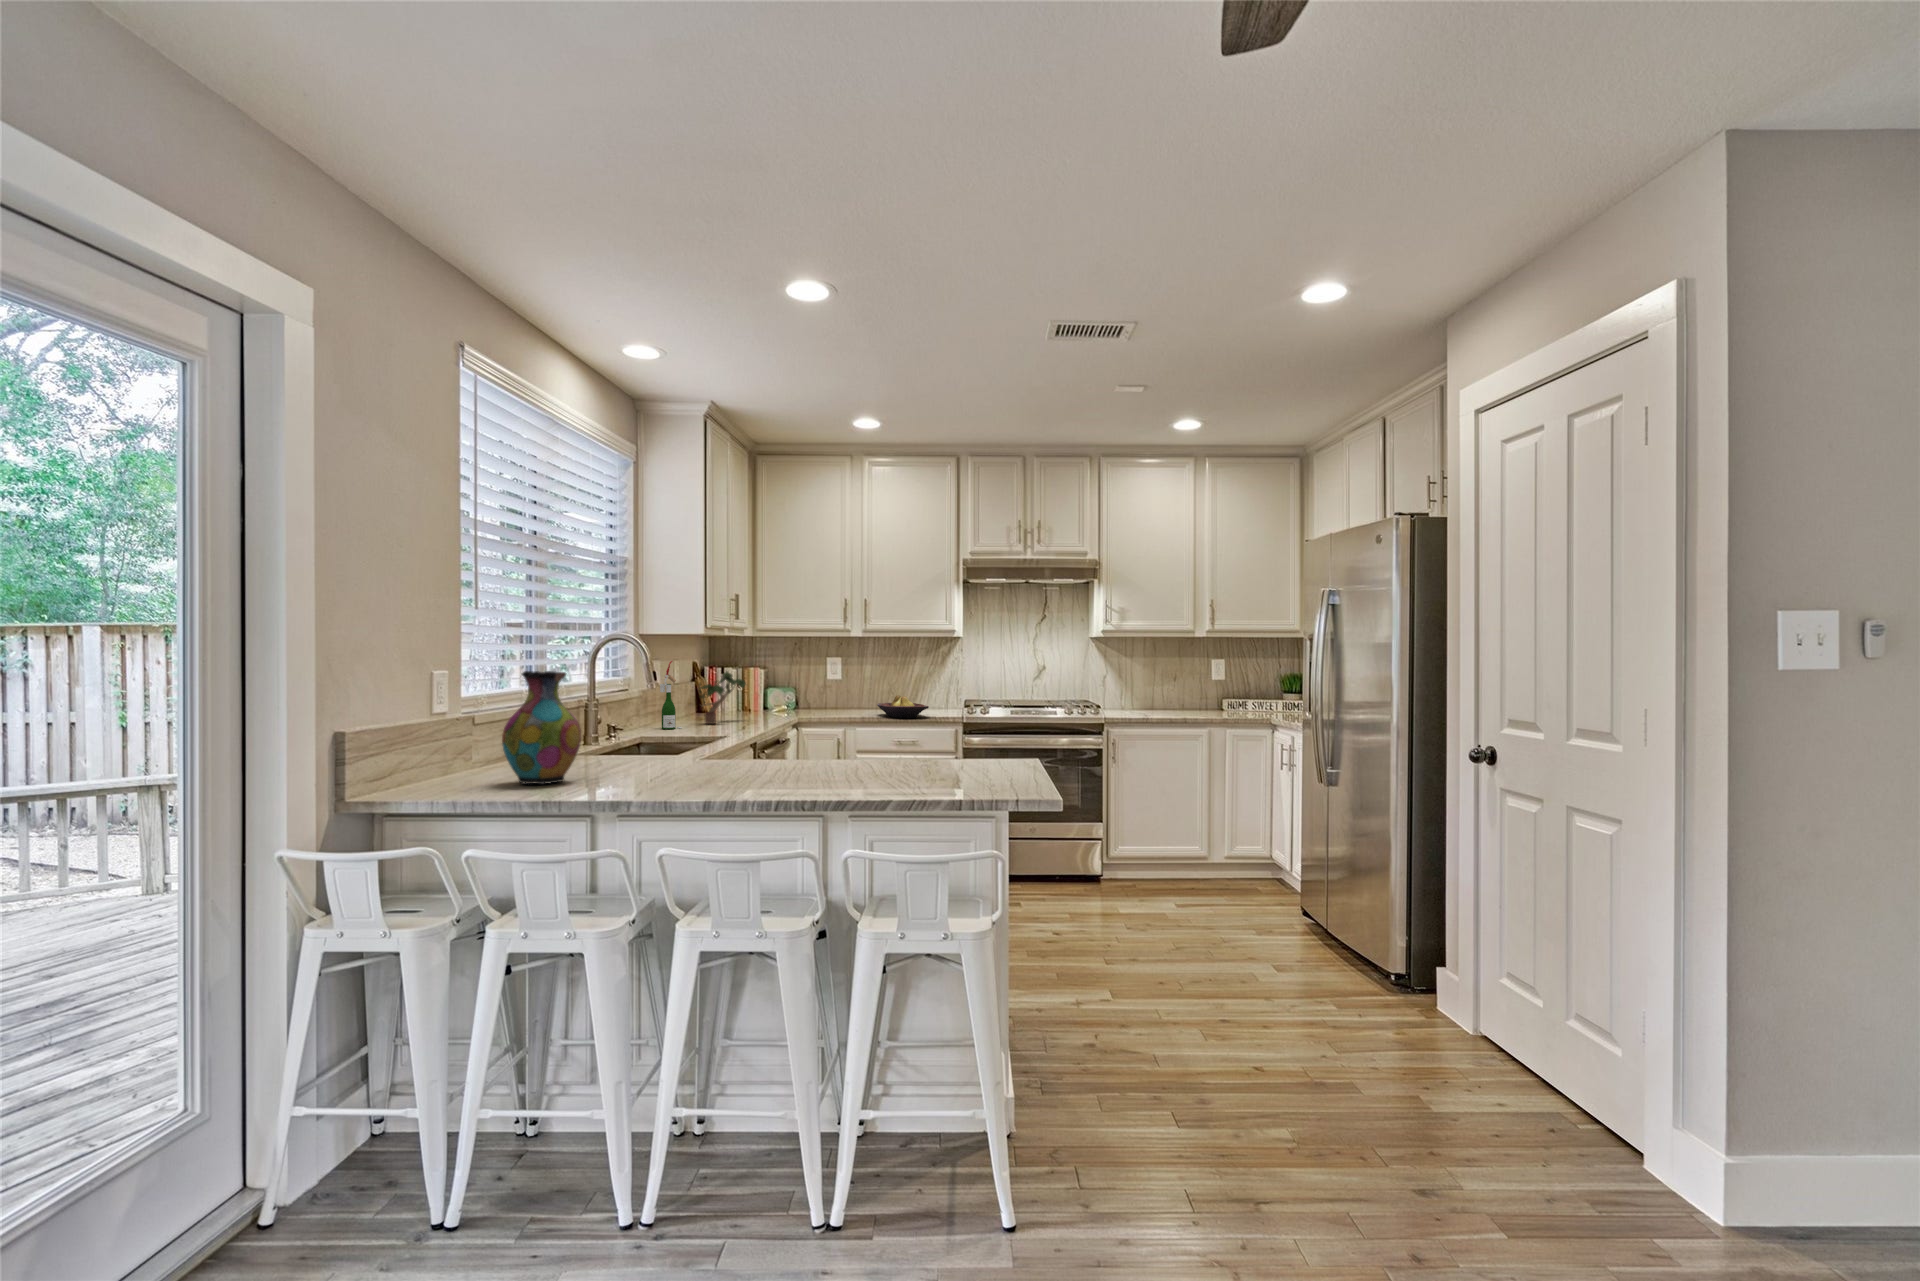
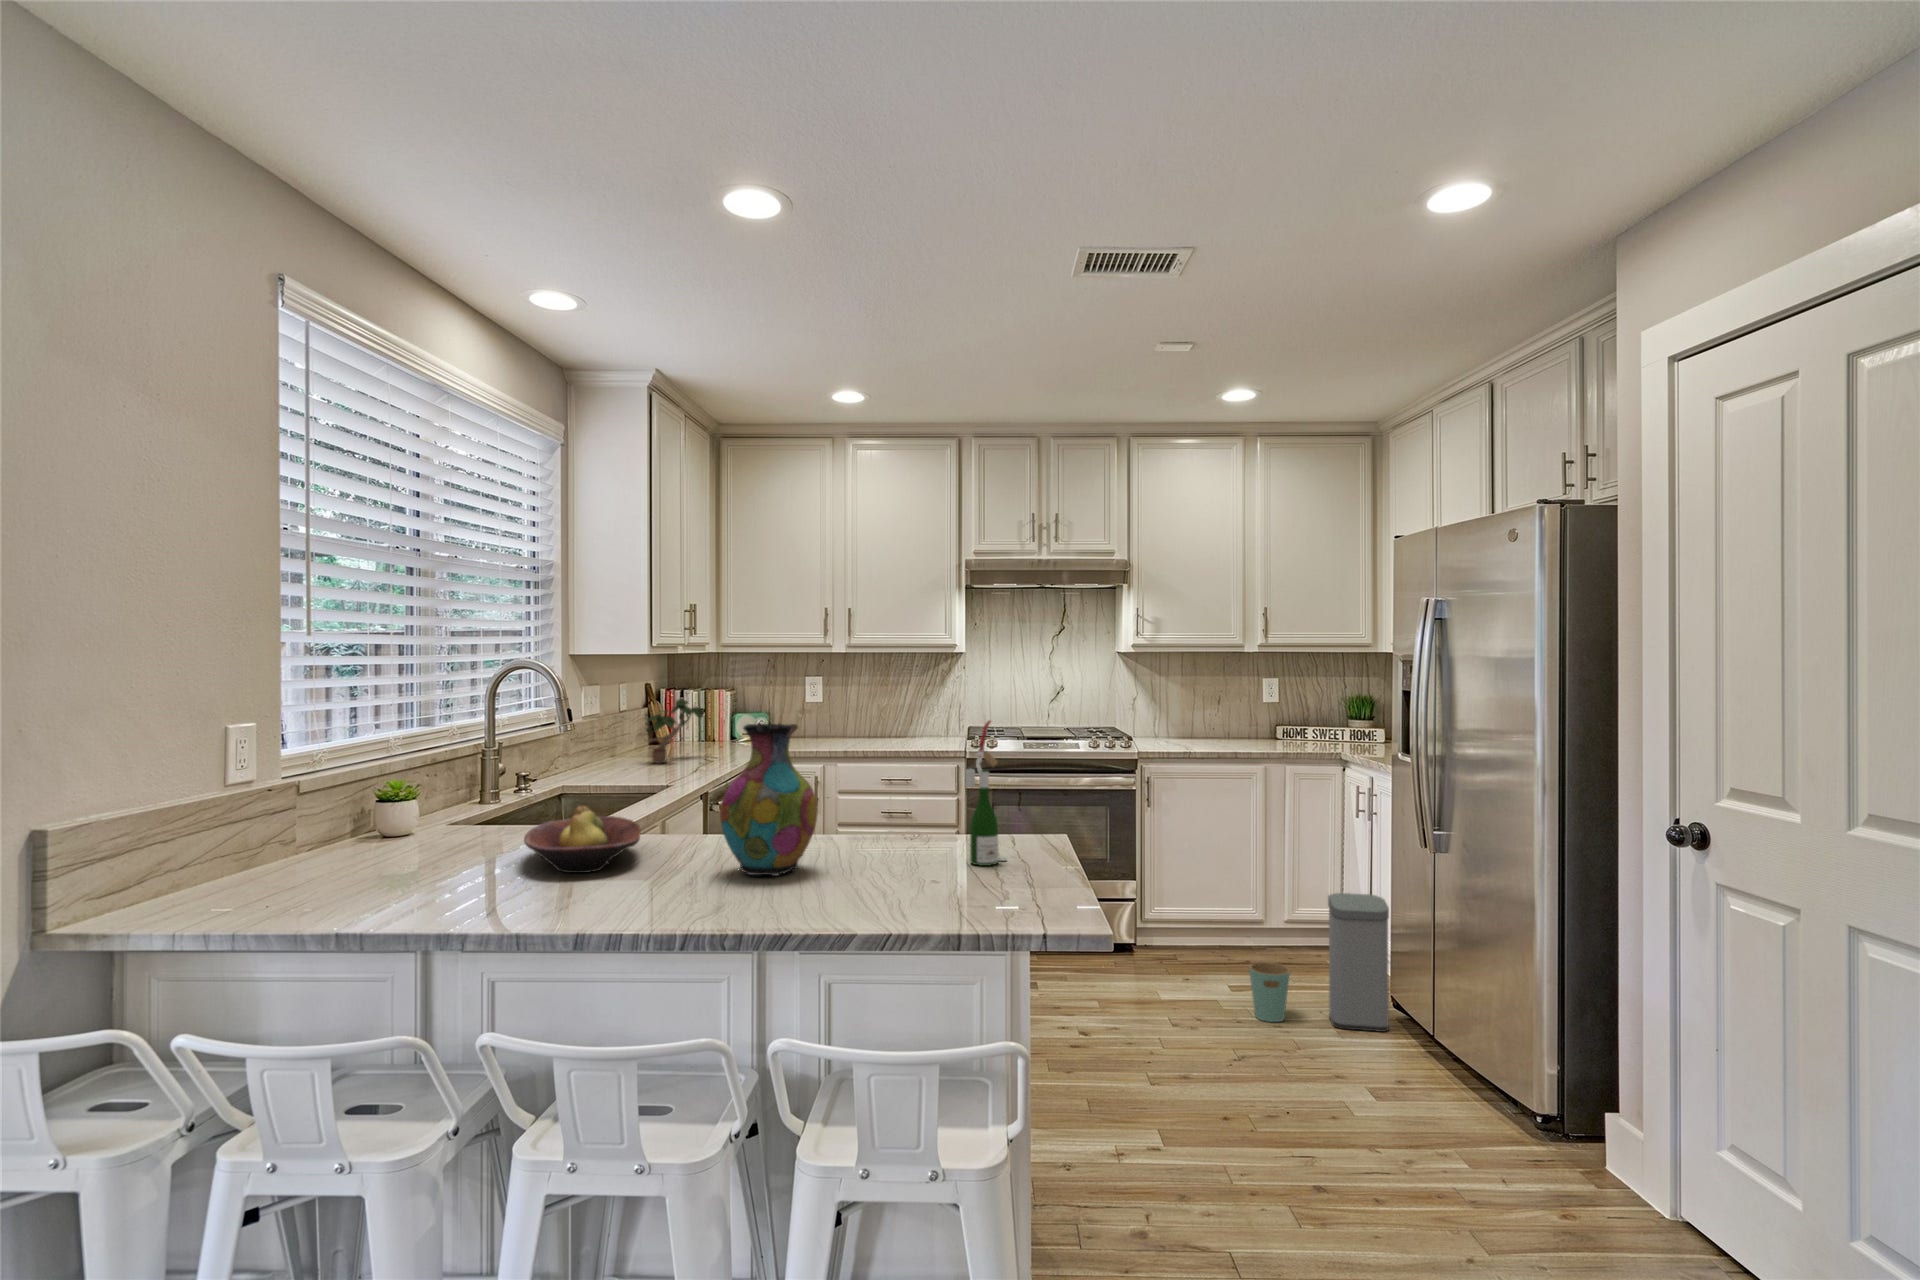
wine bottle: present [660,661,681,729] -> present [965,721,1007,866]
vase: present [502,671,581,784] -> present [720,723,818,876]
fruit bowl: present [877,695,929,718] -> present [524,806,641,873]
trash can: none [1189,826,1299,934] -> present [1249,893,1389,1032]

